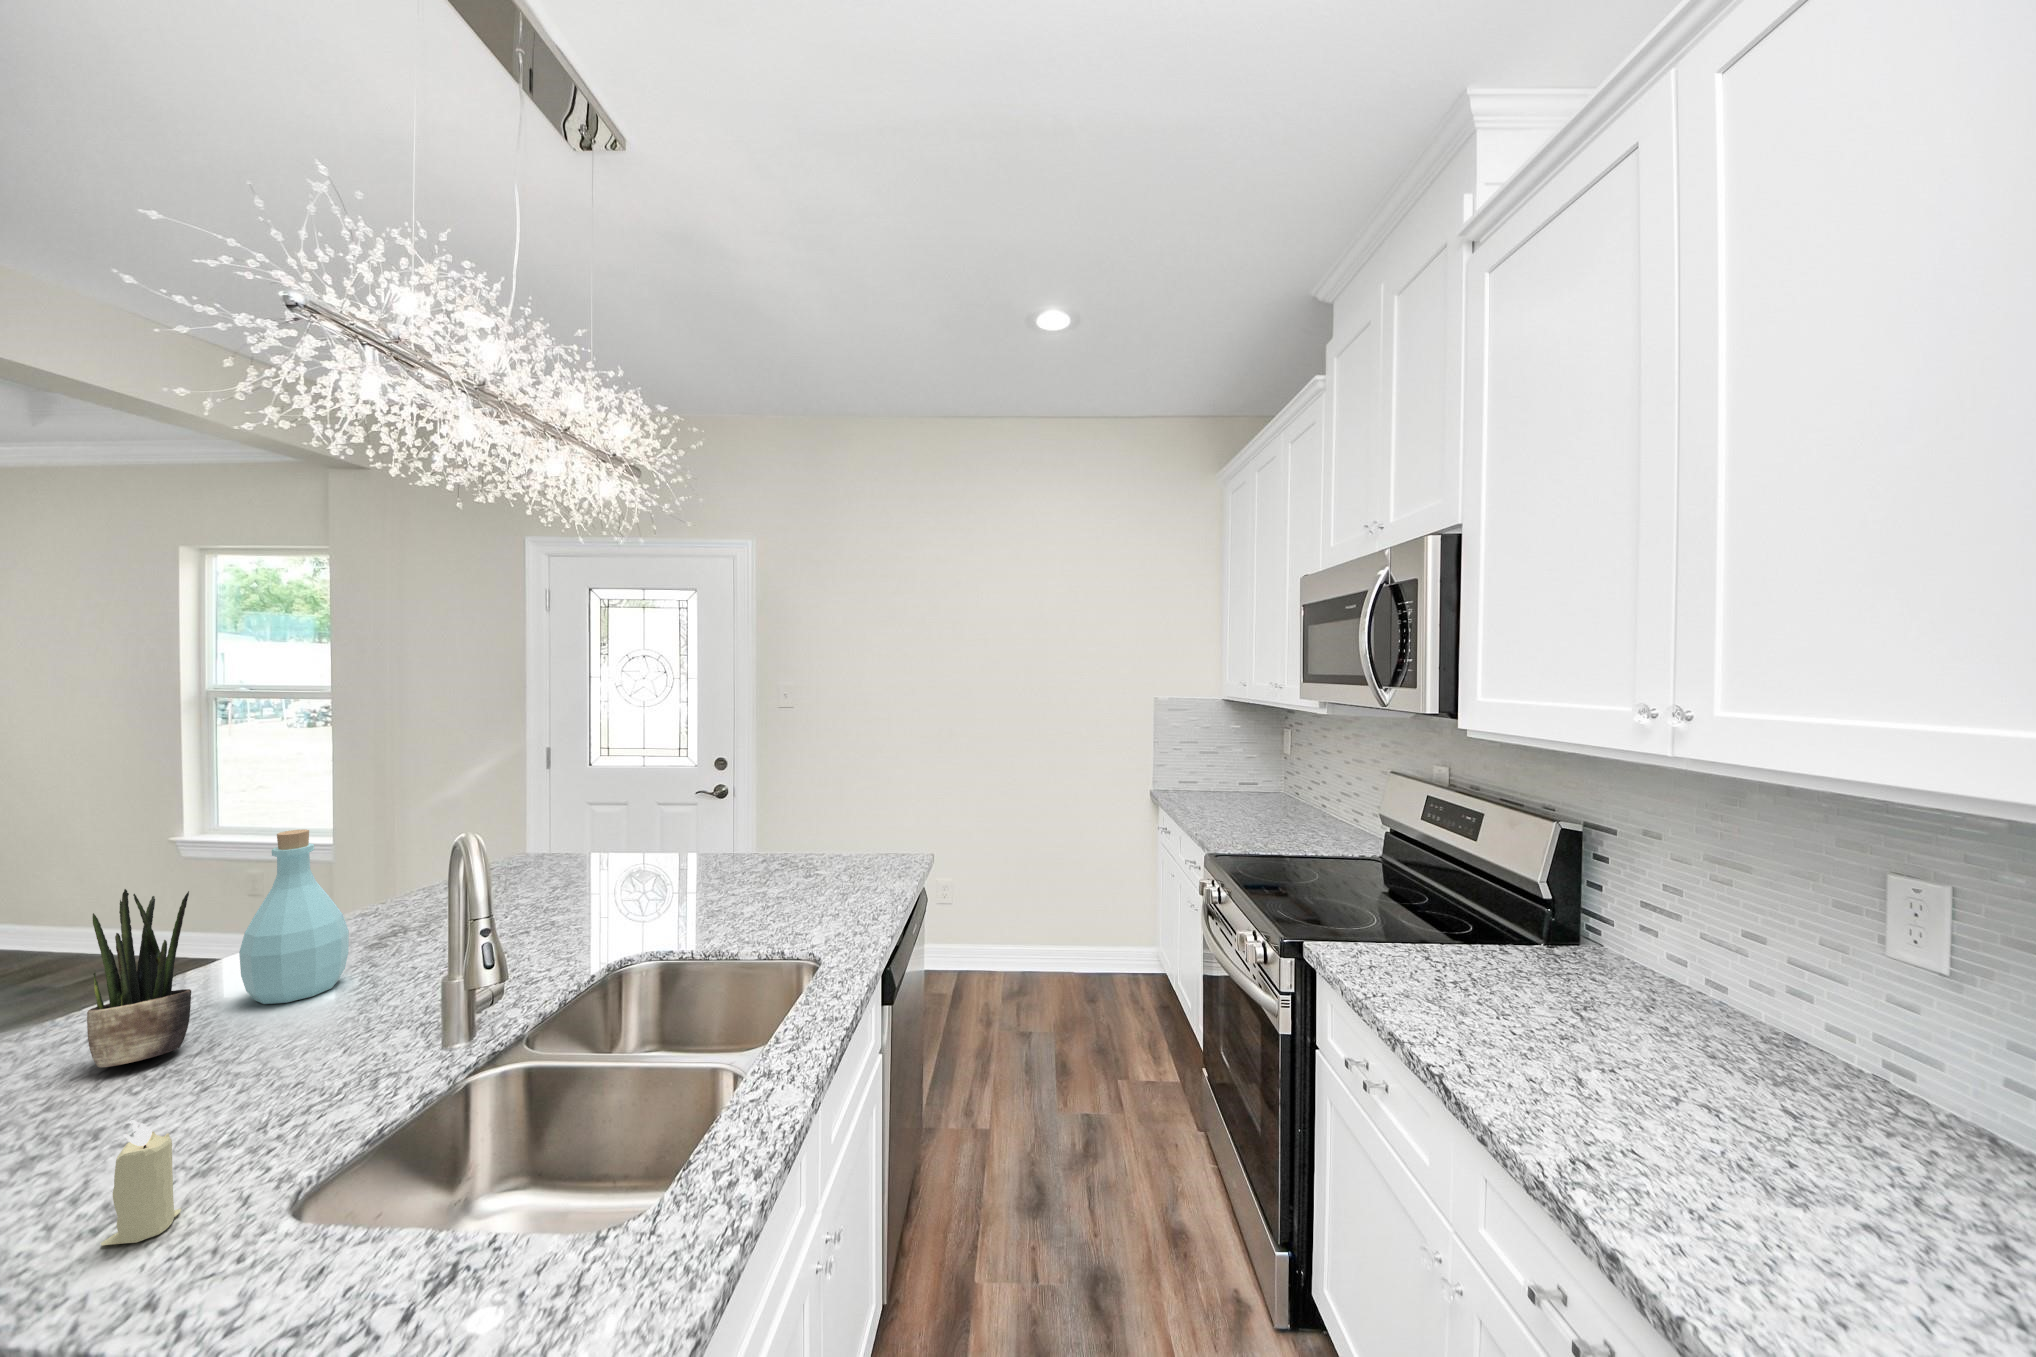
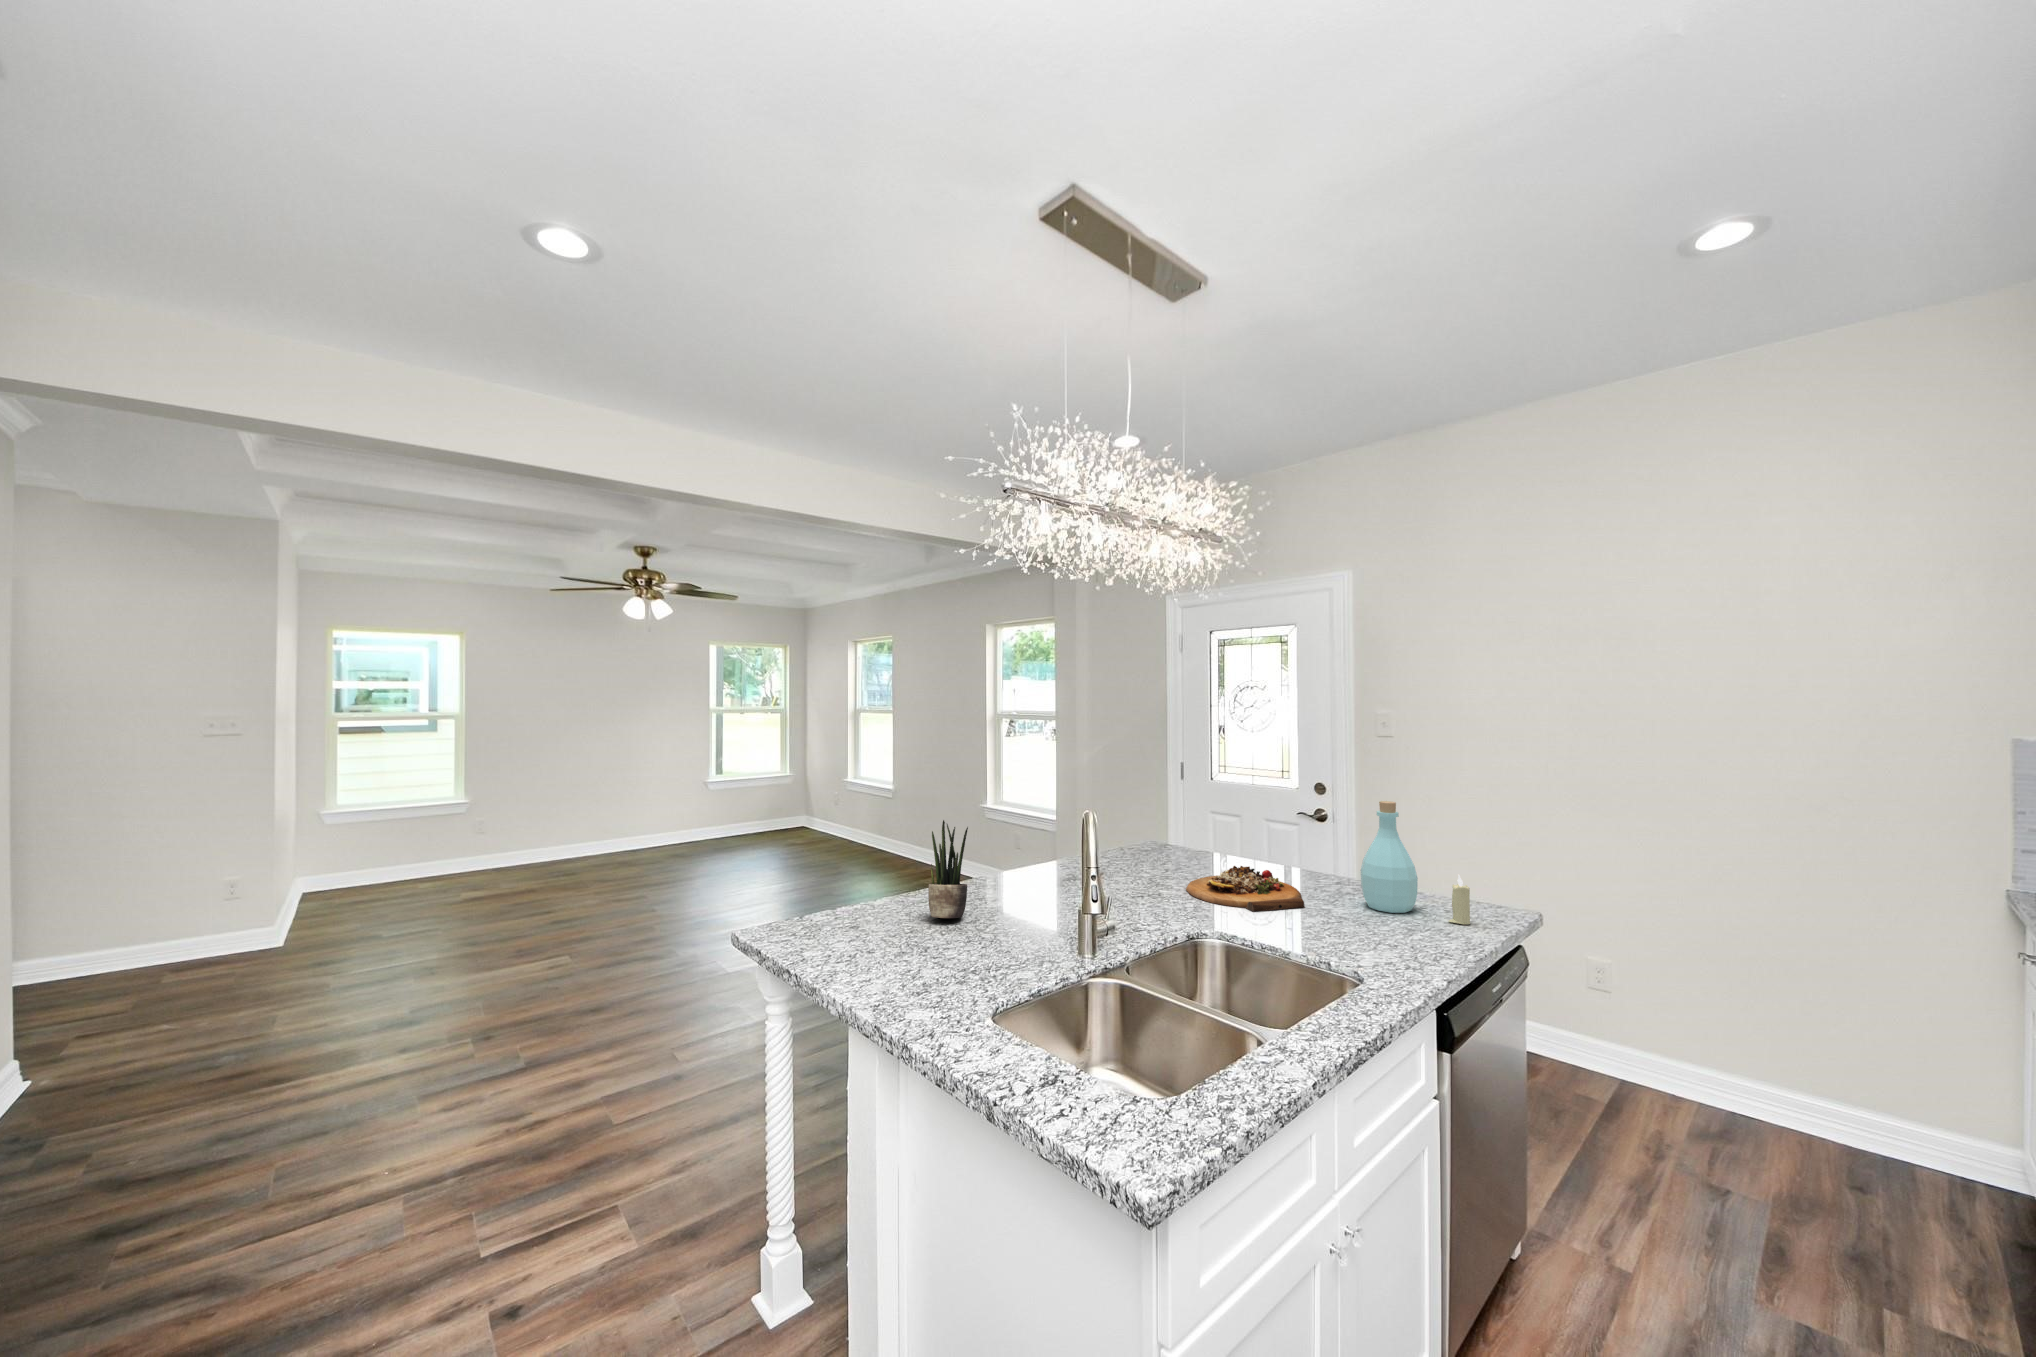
bottle: present [239,829,349,1004] -> present [1360,801,1418,913]
cutting board: none [587,862,737,915] -> present [1186,866,1305,912]
candle: present [101,1121,181,1245] -> present [1449,875,1470,924]

